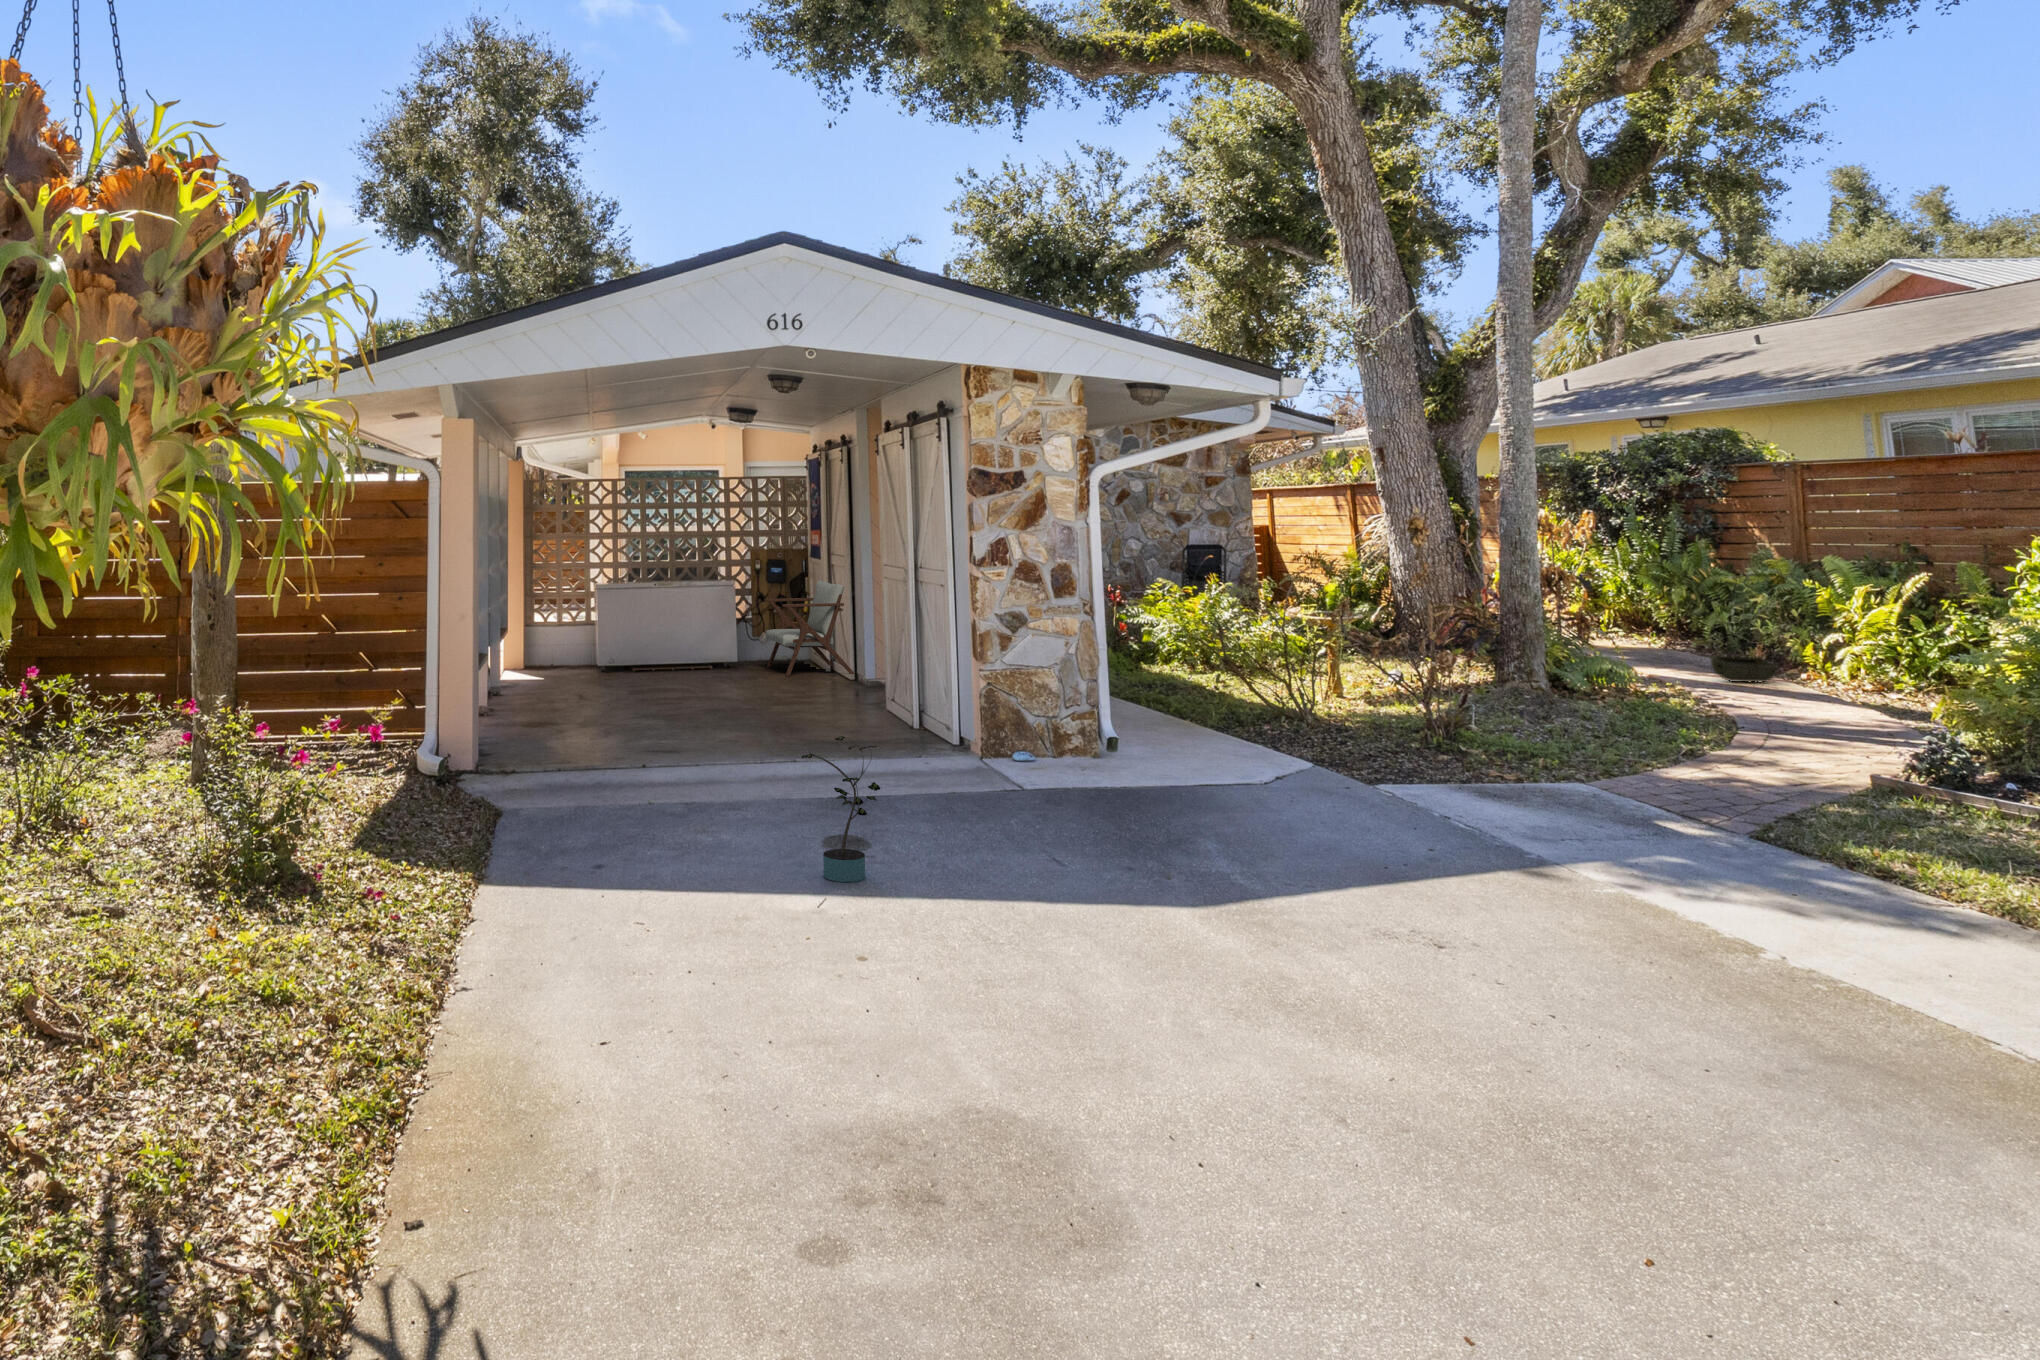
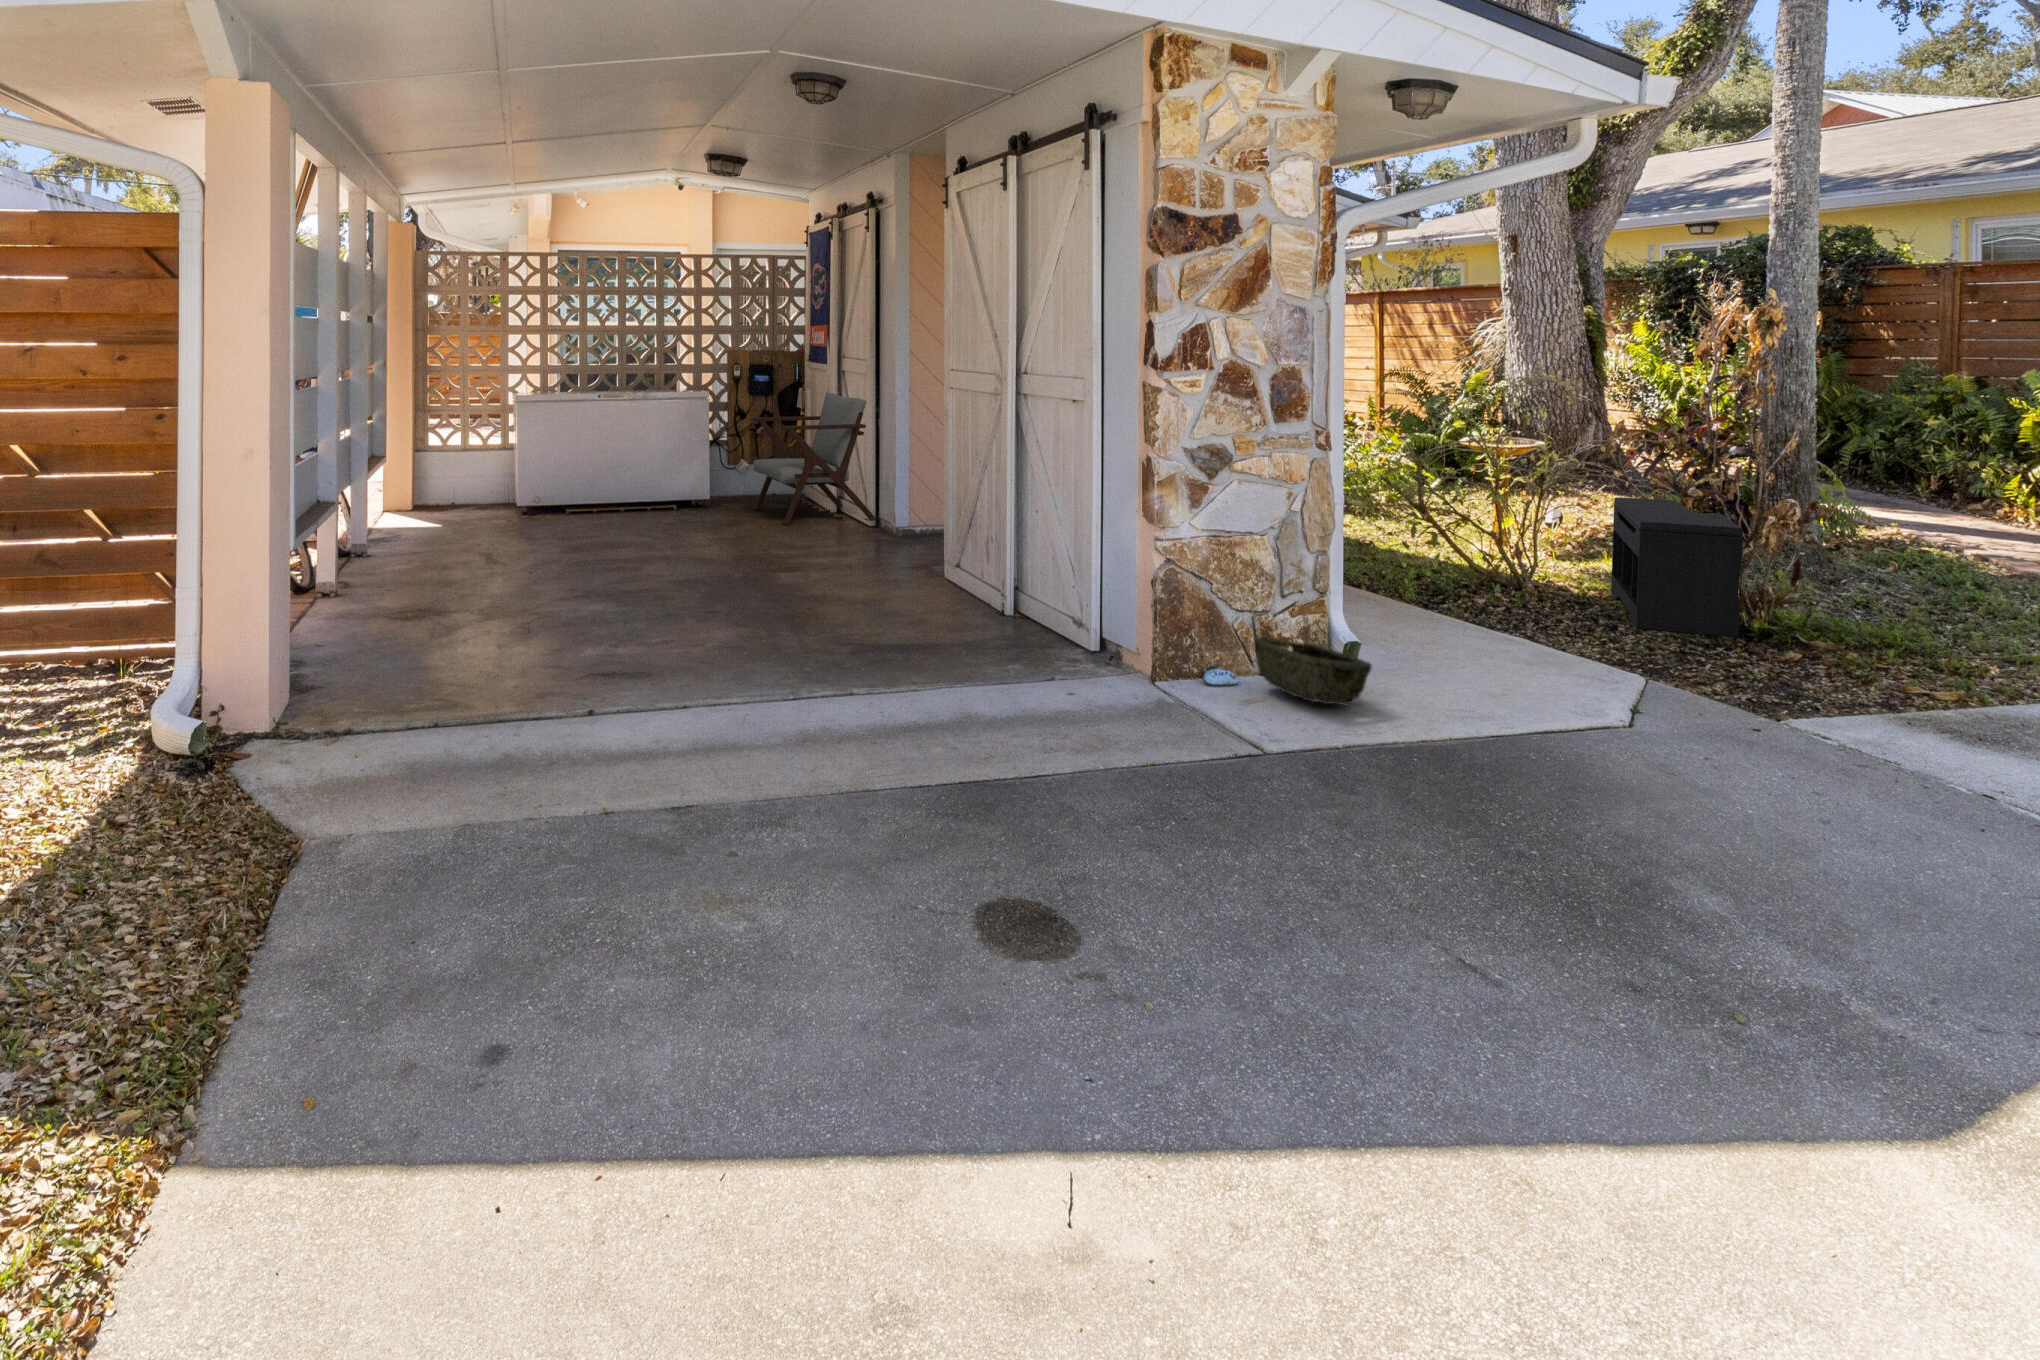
bench: none [1342,651,1426,742] -> present [1611,497,1743,637]
woven basket: present [1710,655,1778,682] -> present [1254,636,1372,705]
potted plant: present [802,736,880,882] -> none [1011,831,1250,1271]

